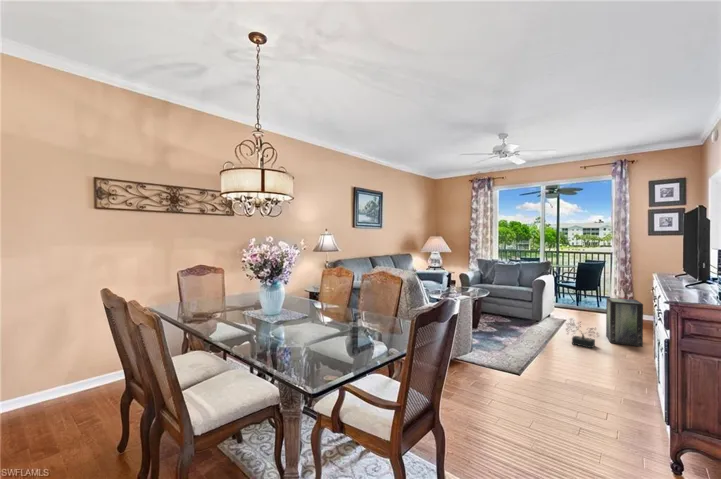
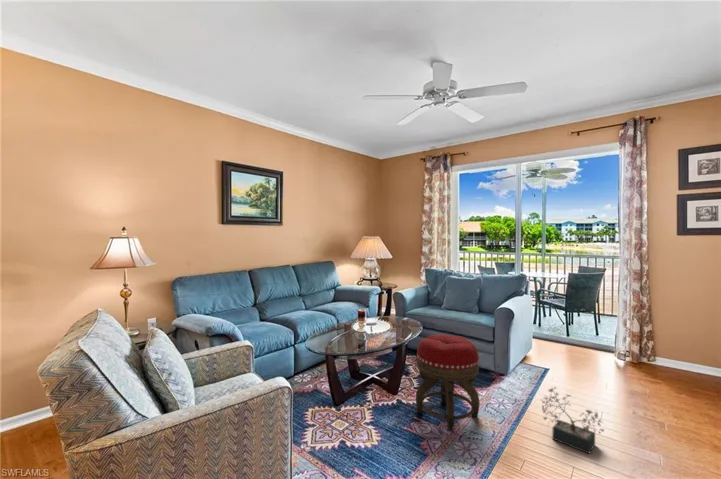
footstool: none [492,292,530,341] -> present [416,334,479,431]
storage box: present [606,298,643,347] -> none [614,345,686,448]

